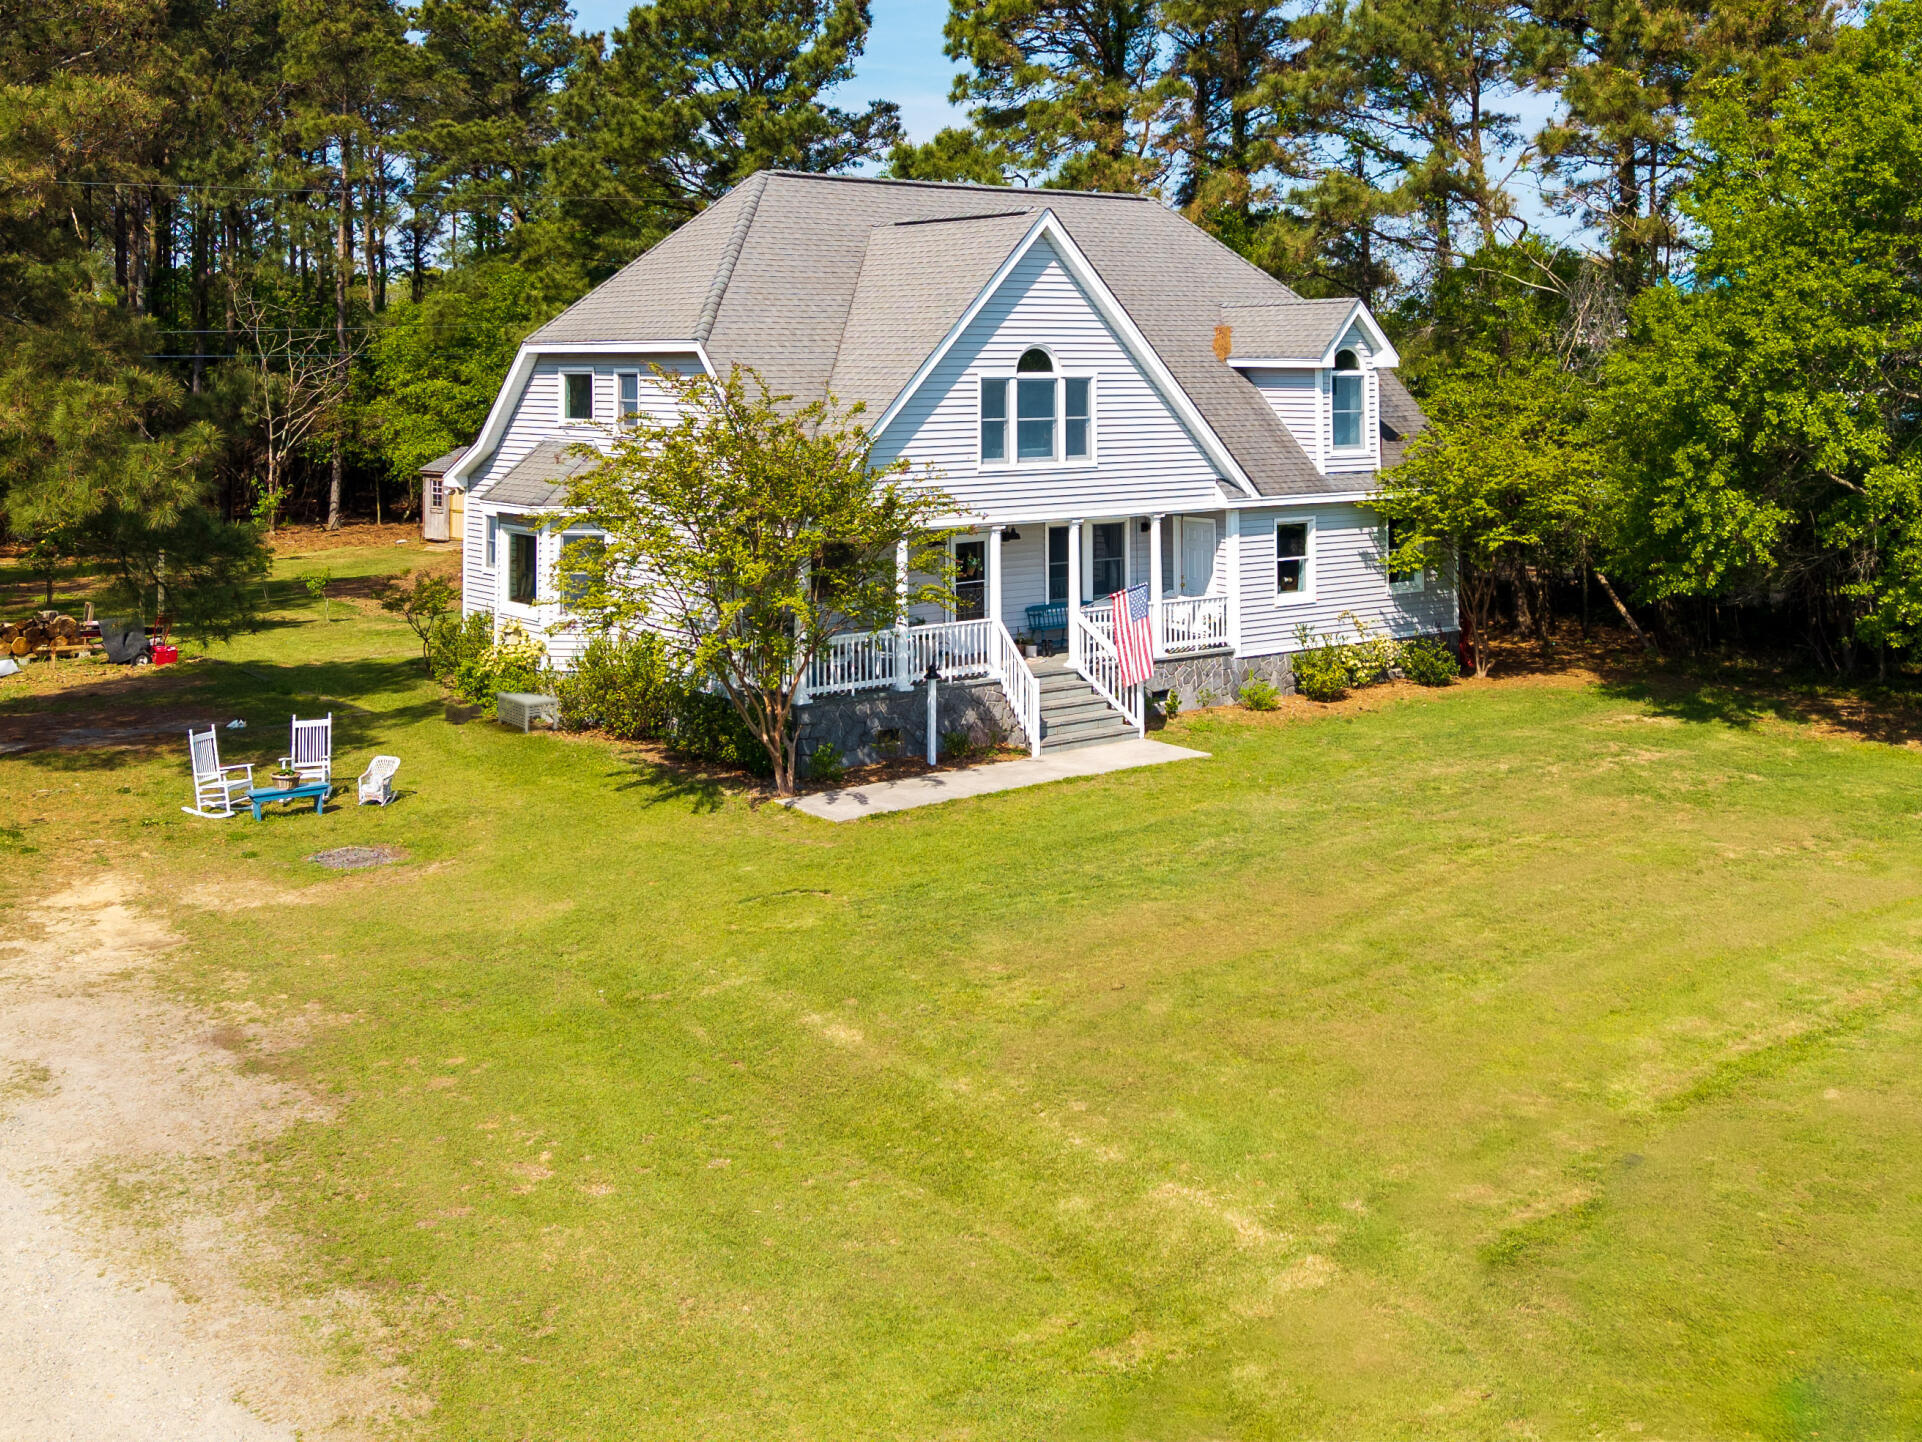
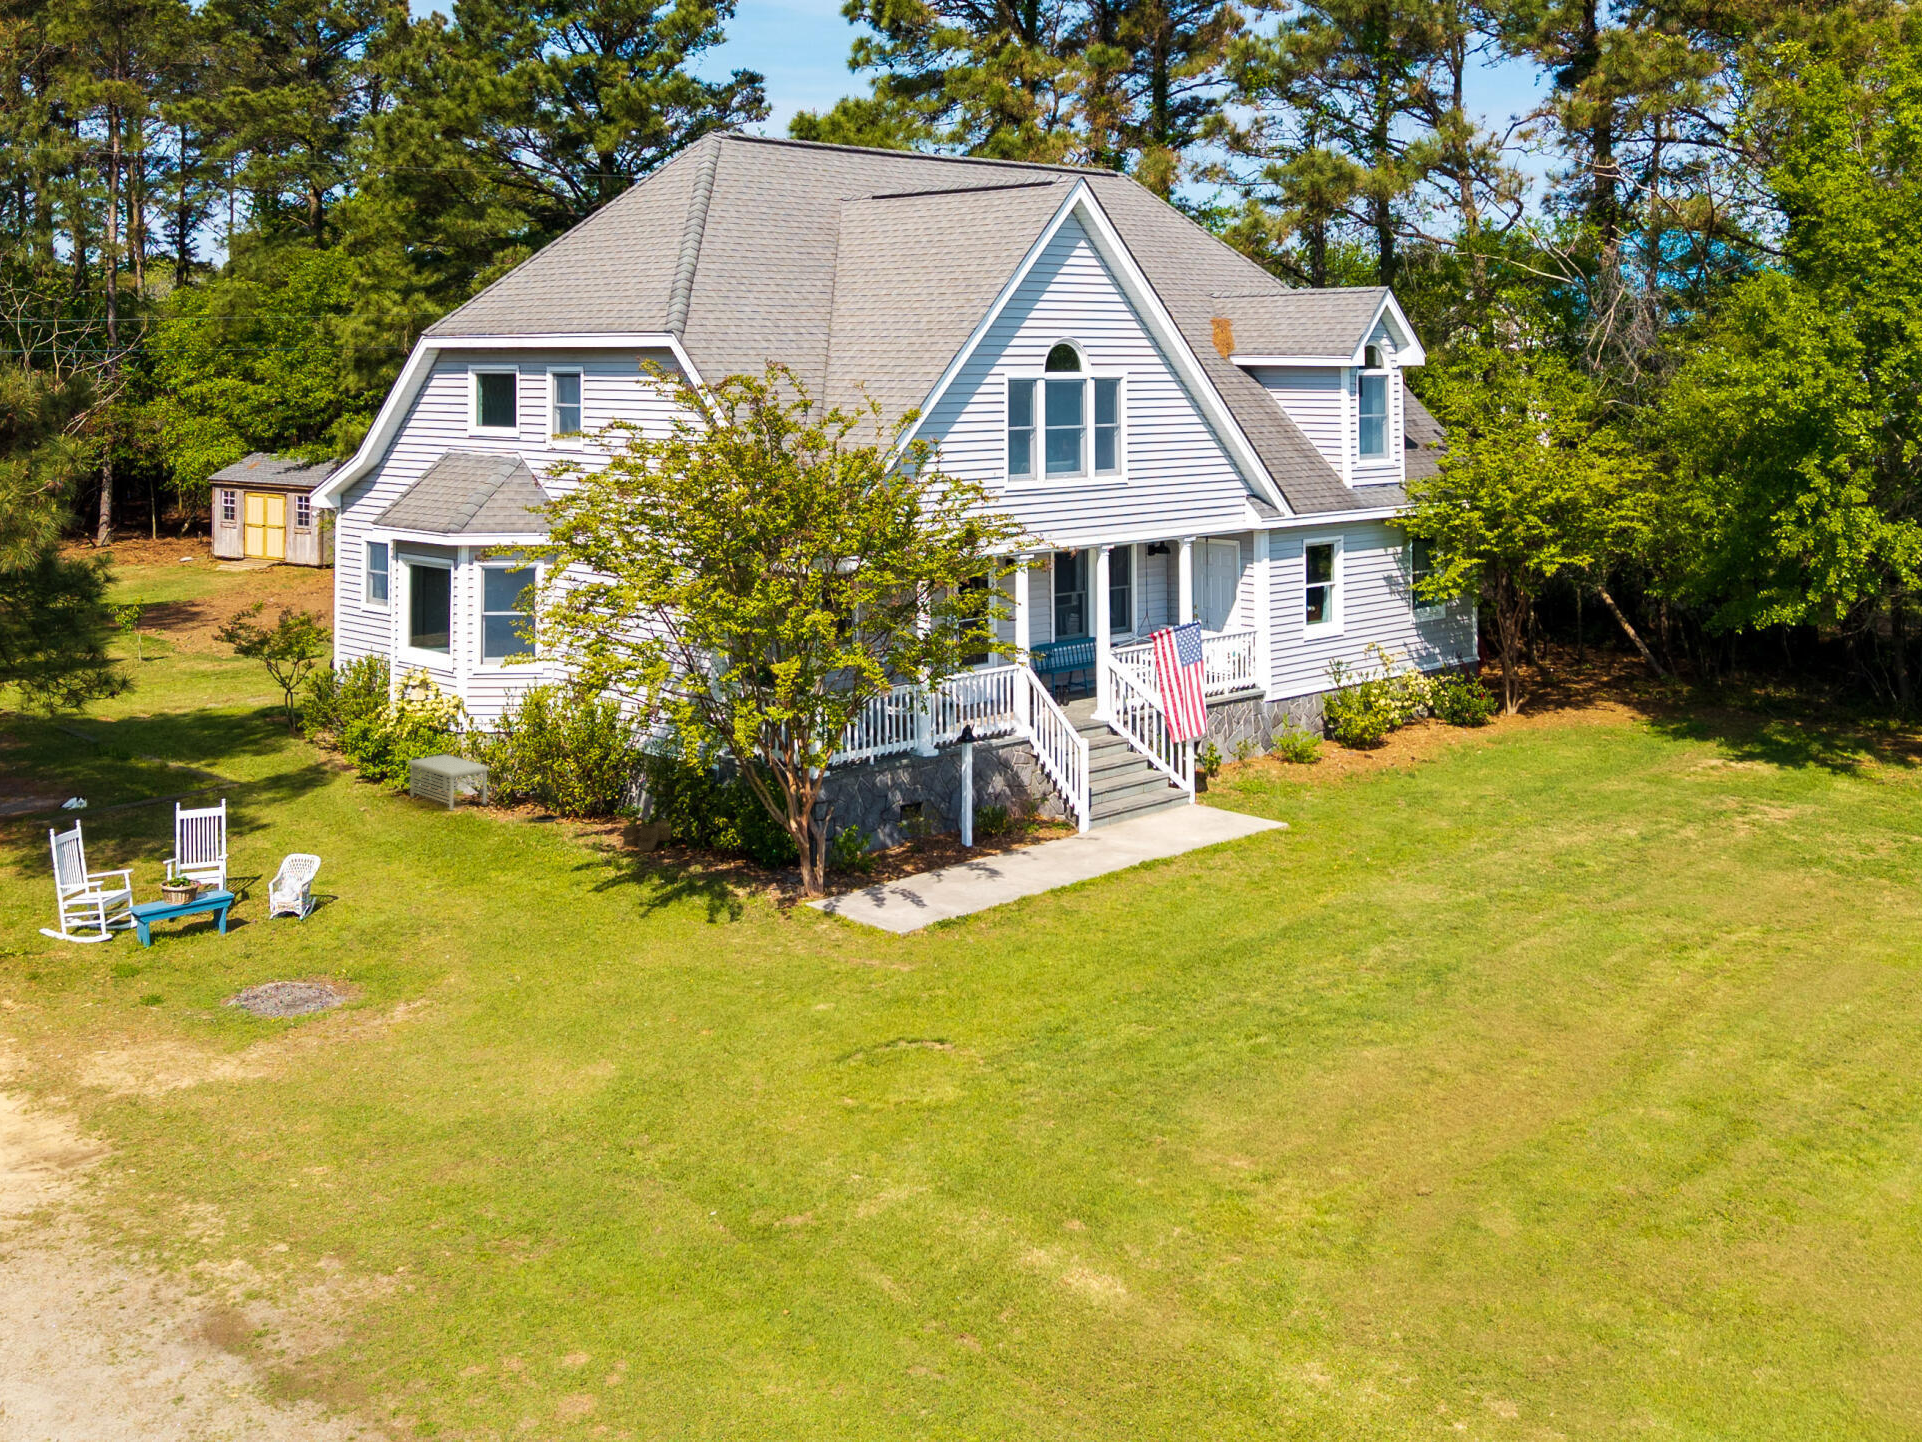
potted tree: none [584,701,612,743] -> present [531,772,559,822]
woven basket: present [445,703,482,724] -> present [623,820,671,851]

